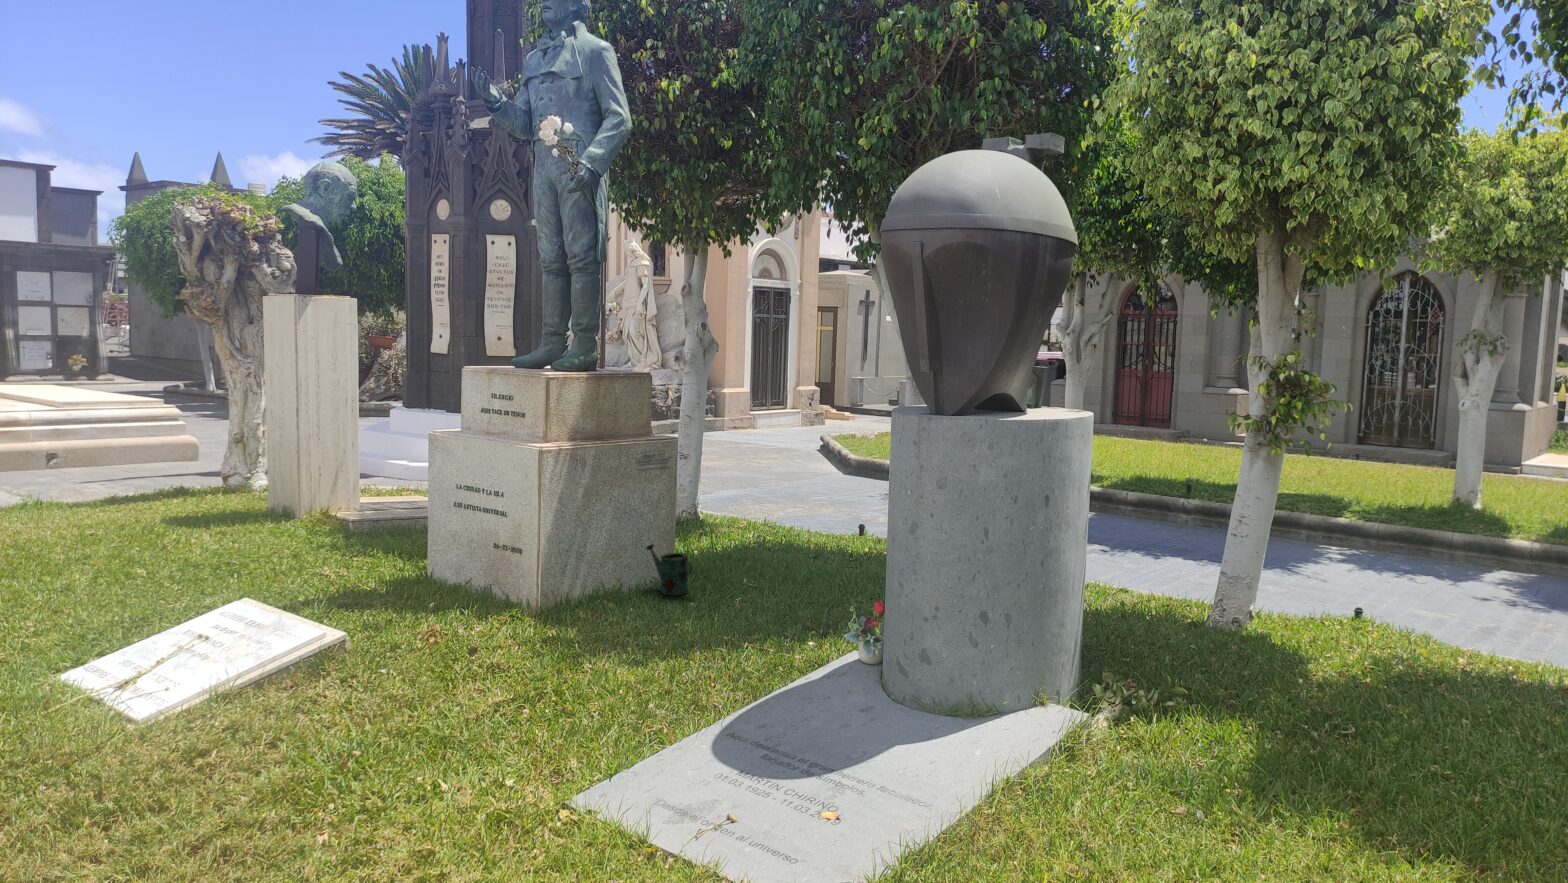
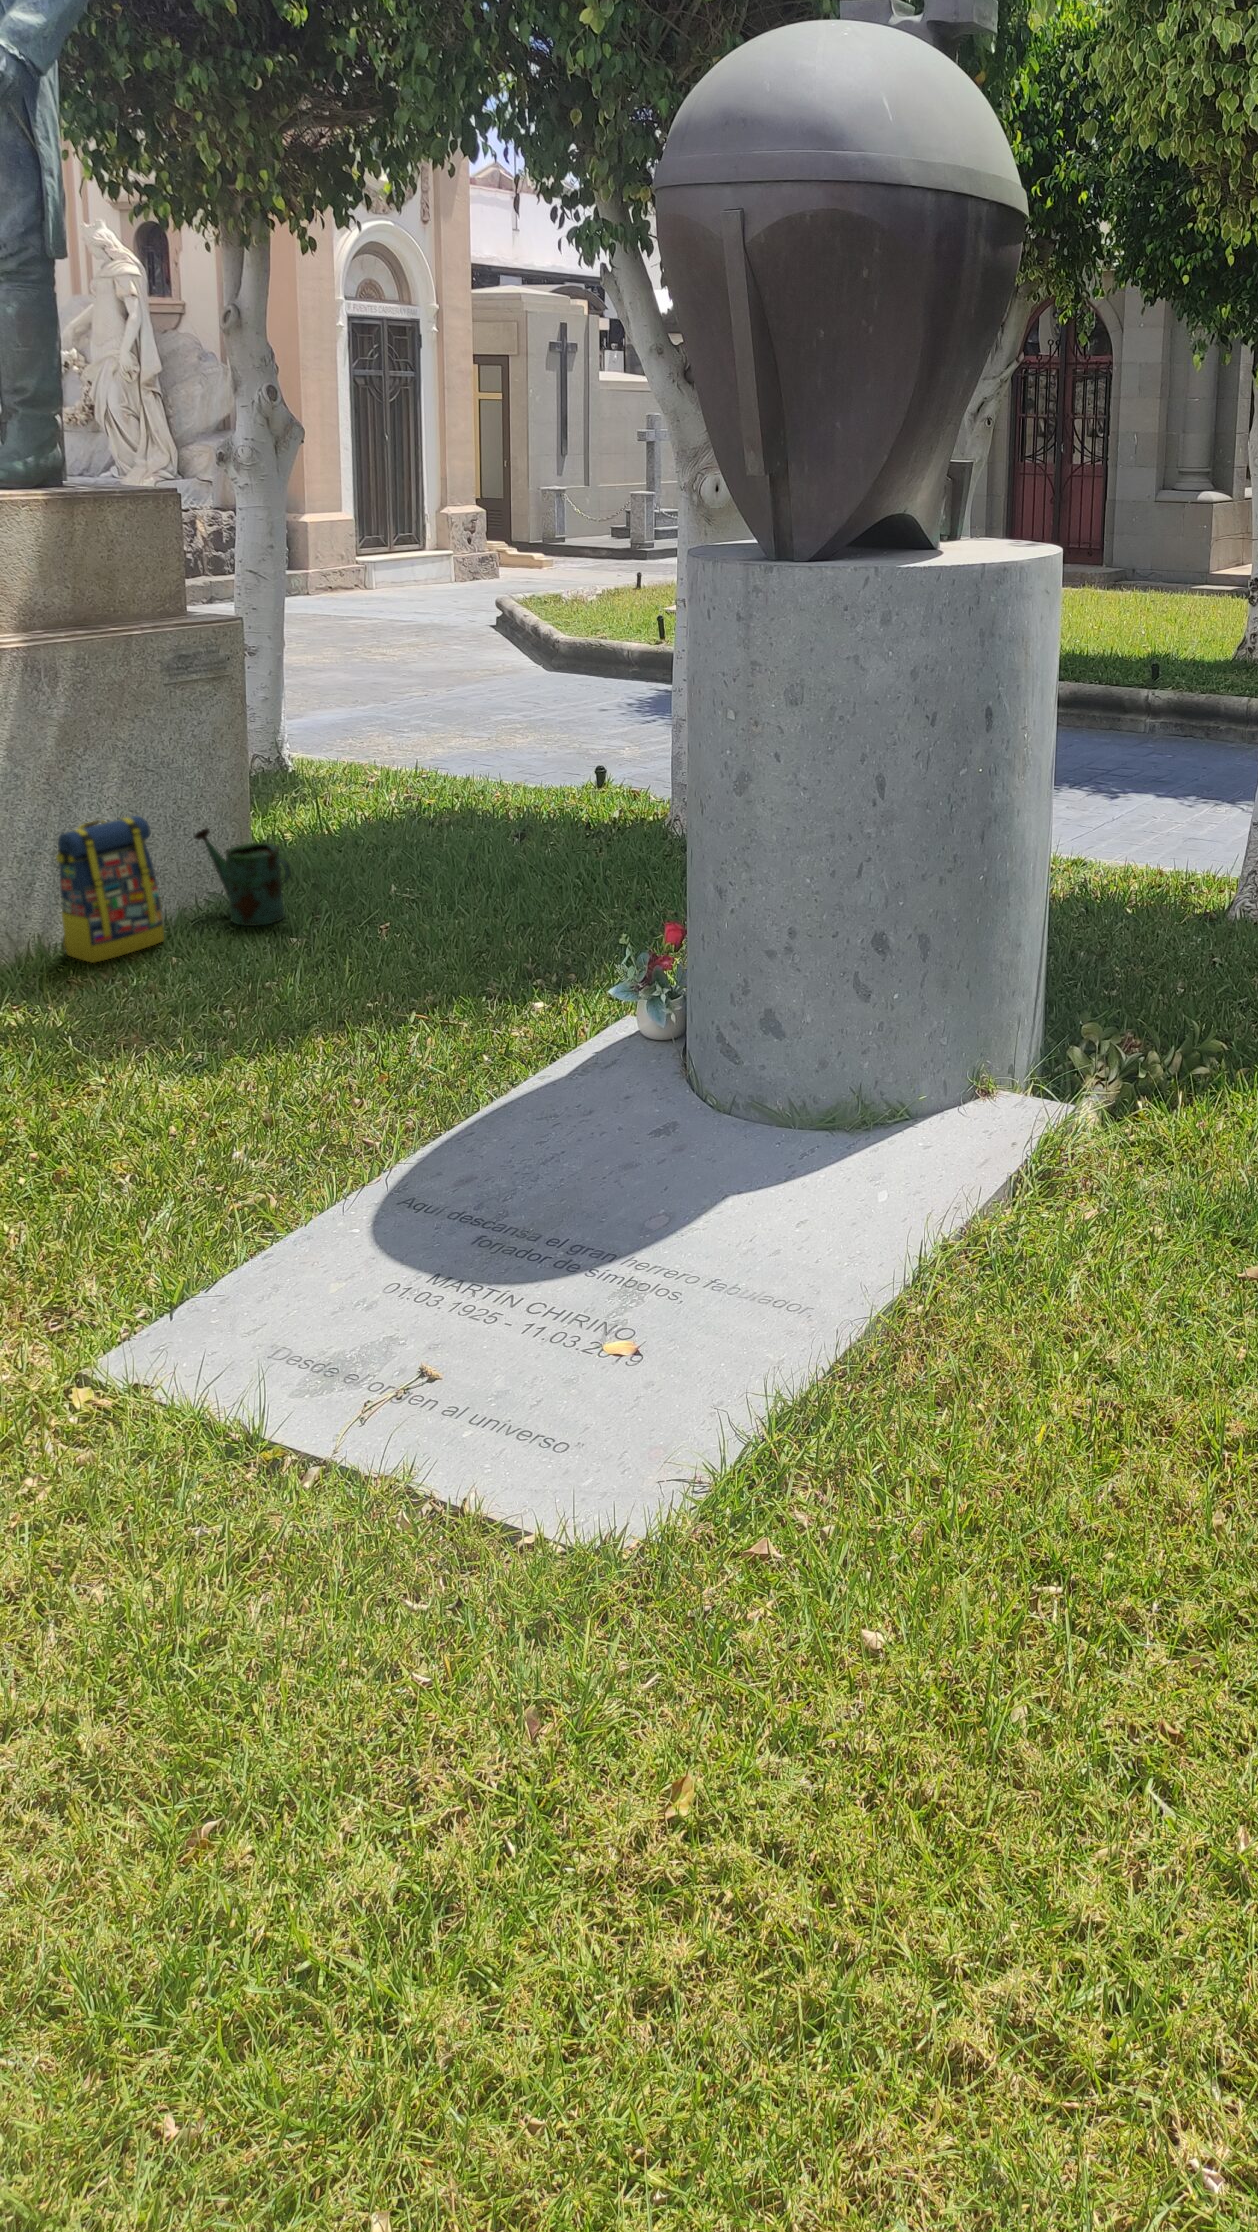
backpack: none [578,535,627,609] -> present [56,816,164,963]

